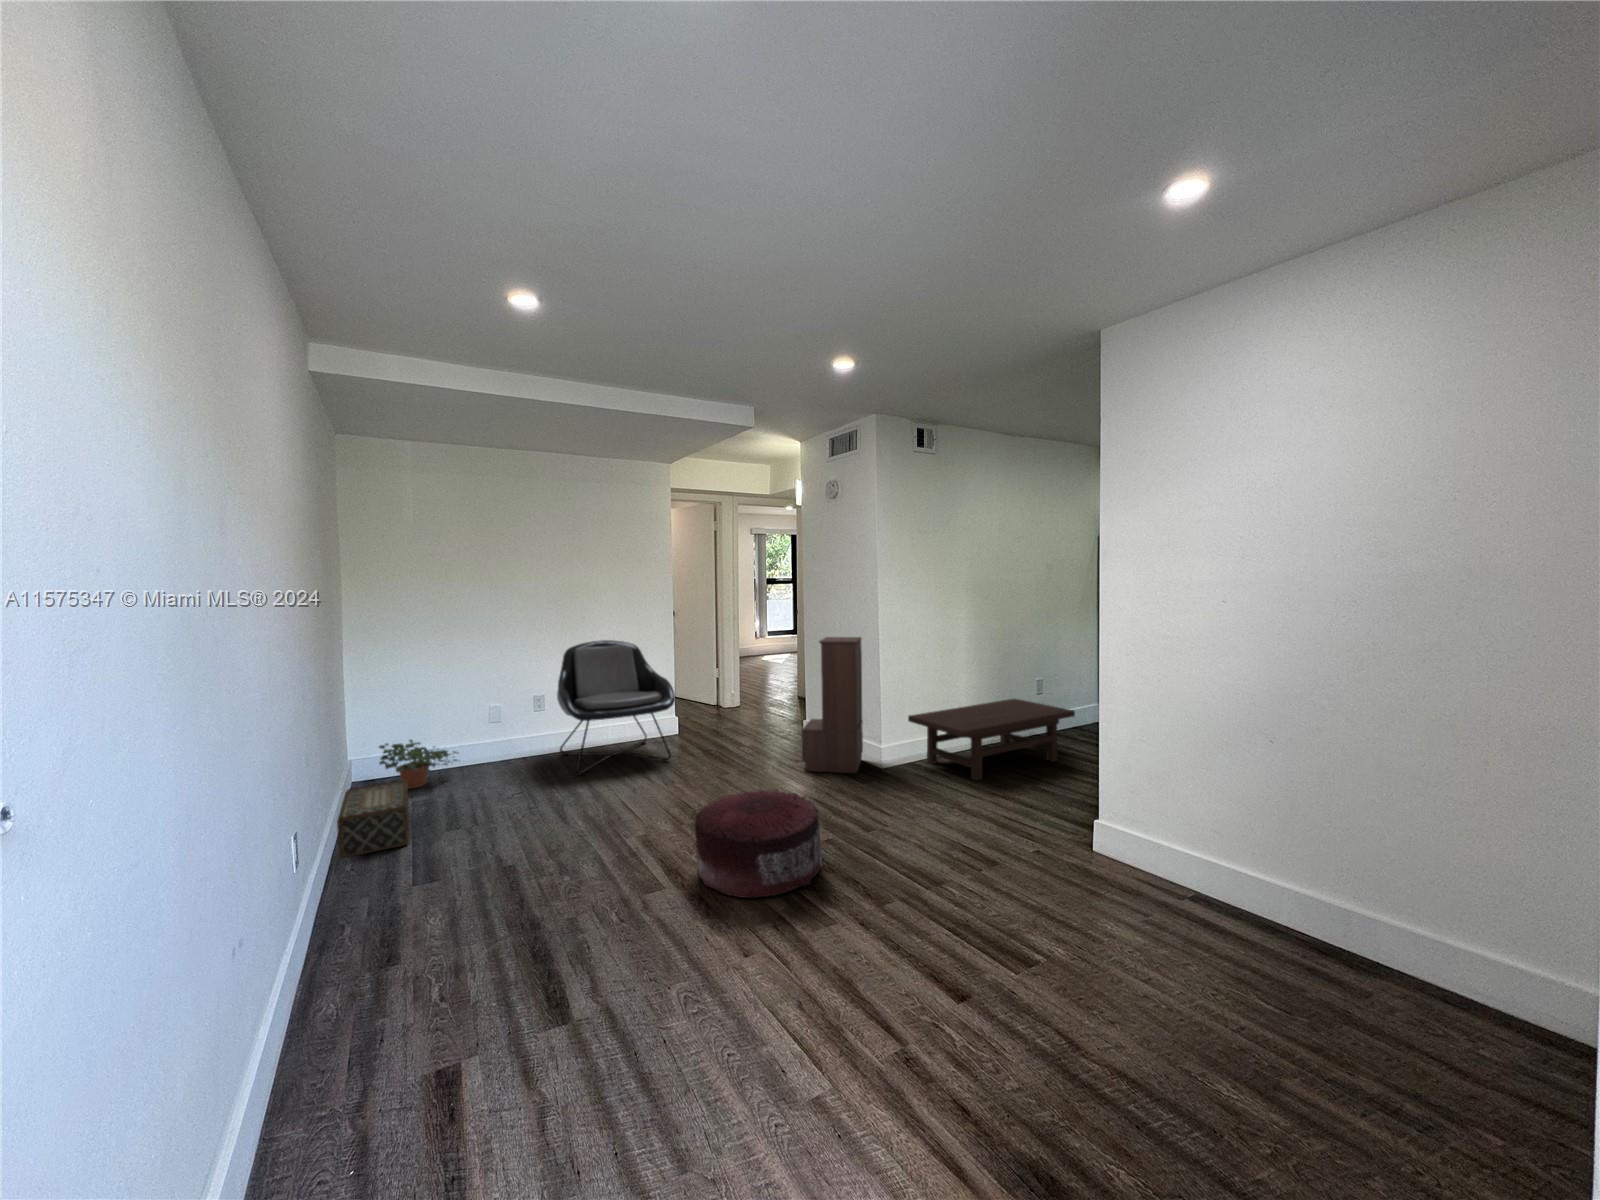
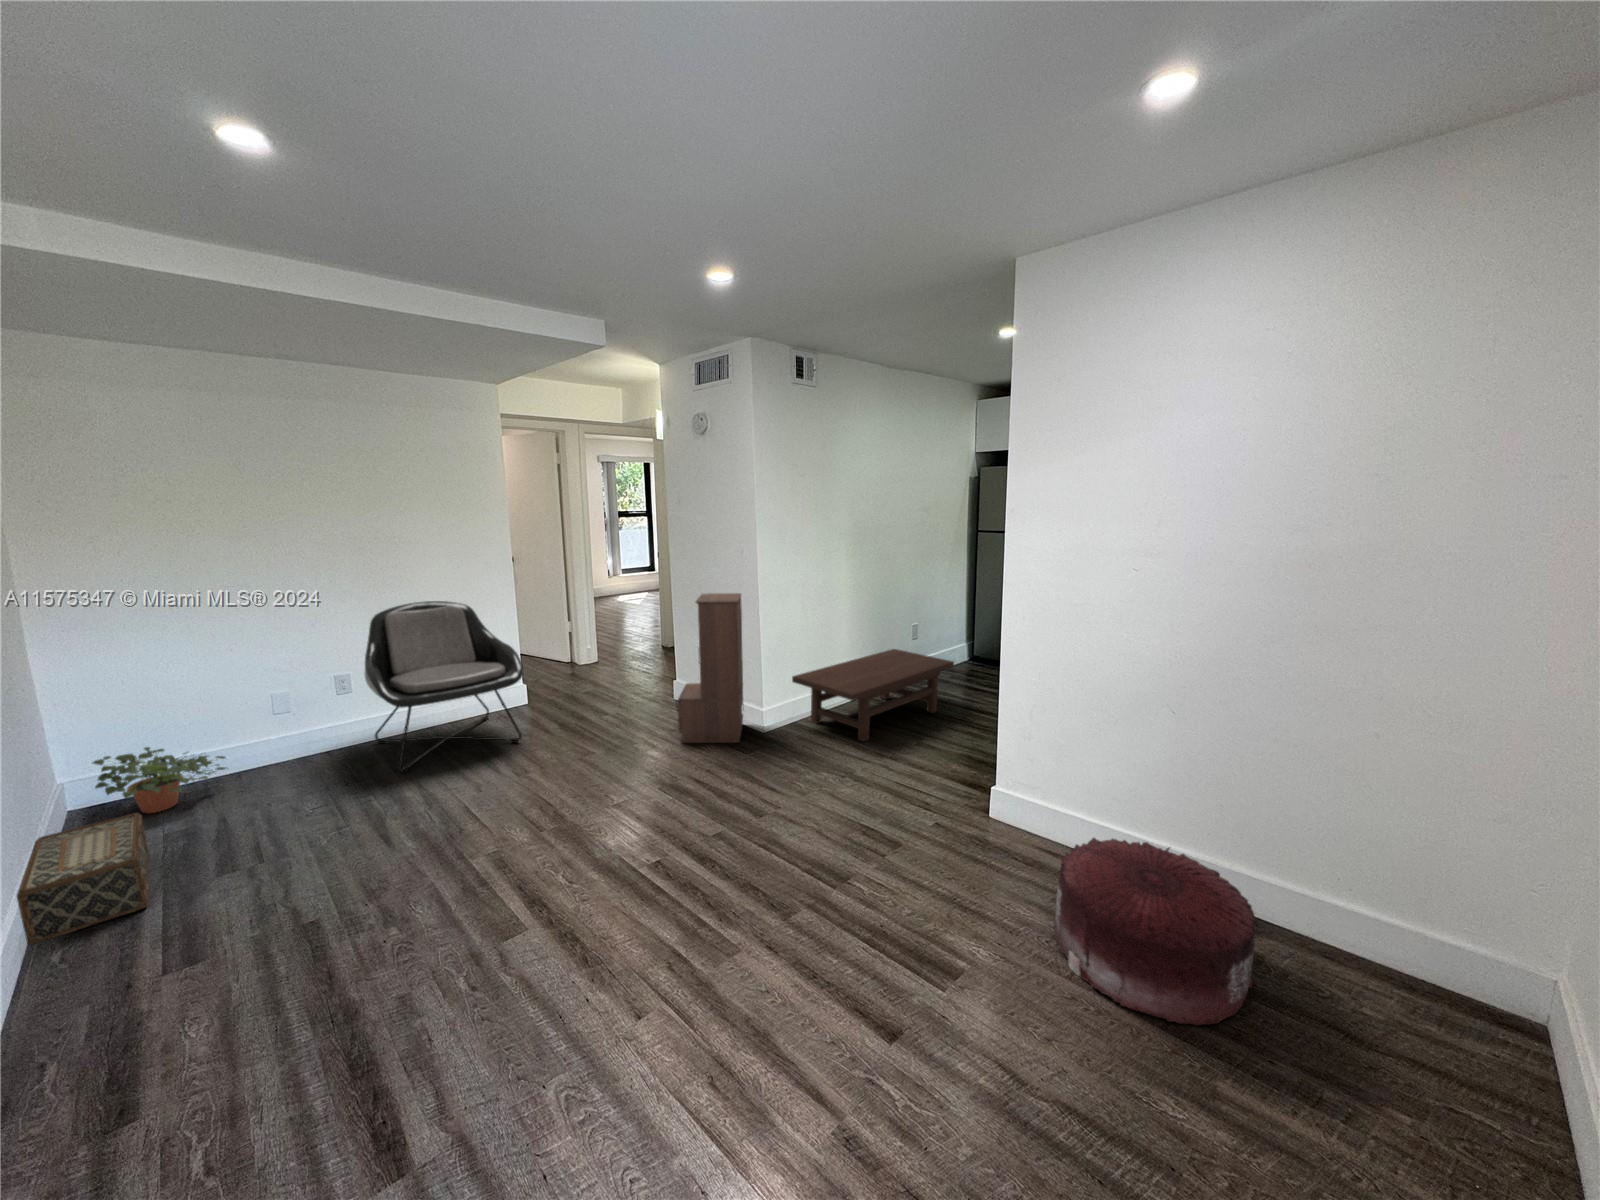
pouf: present [695,788,822,898] -> present [1054,838,1258,1025]

